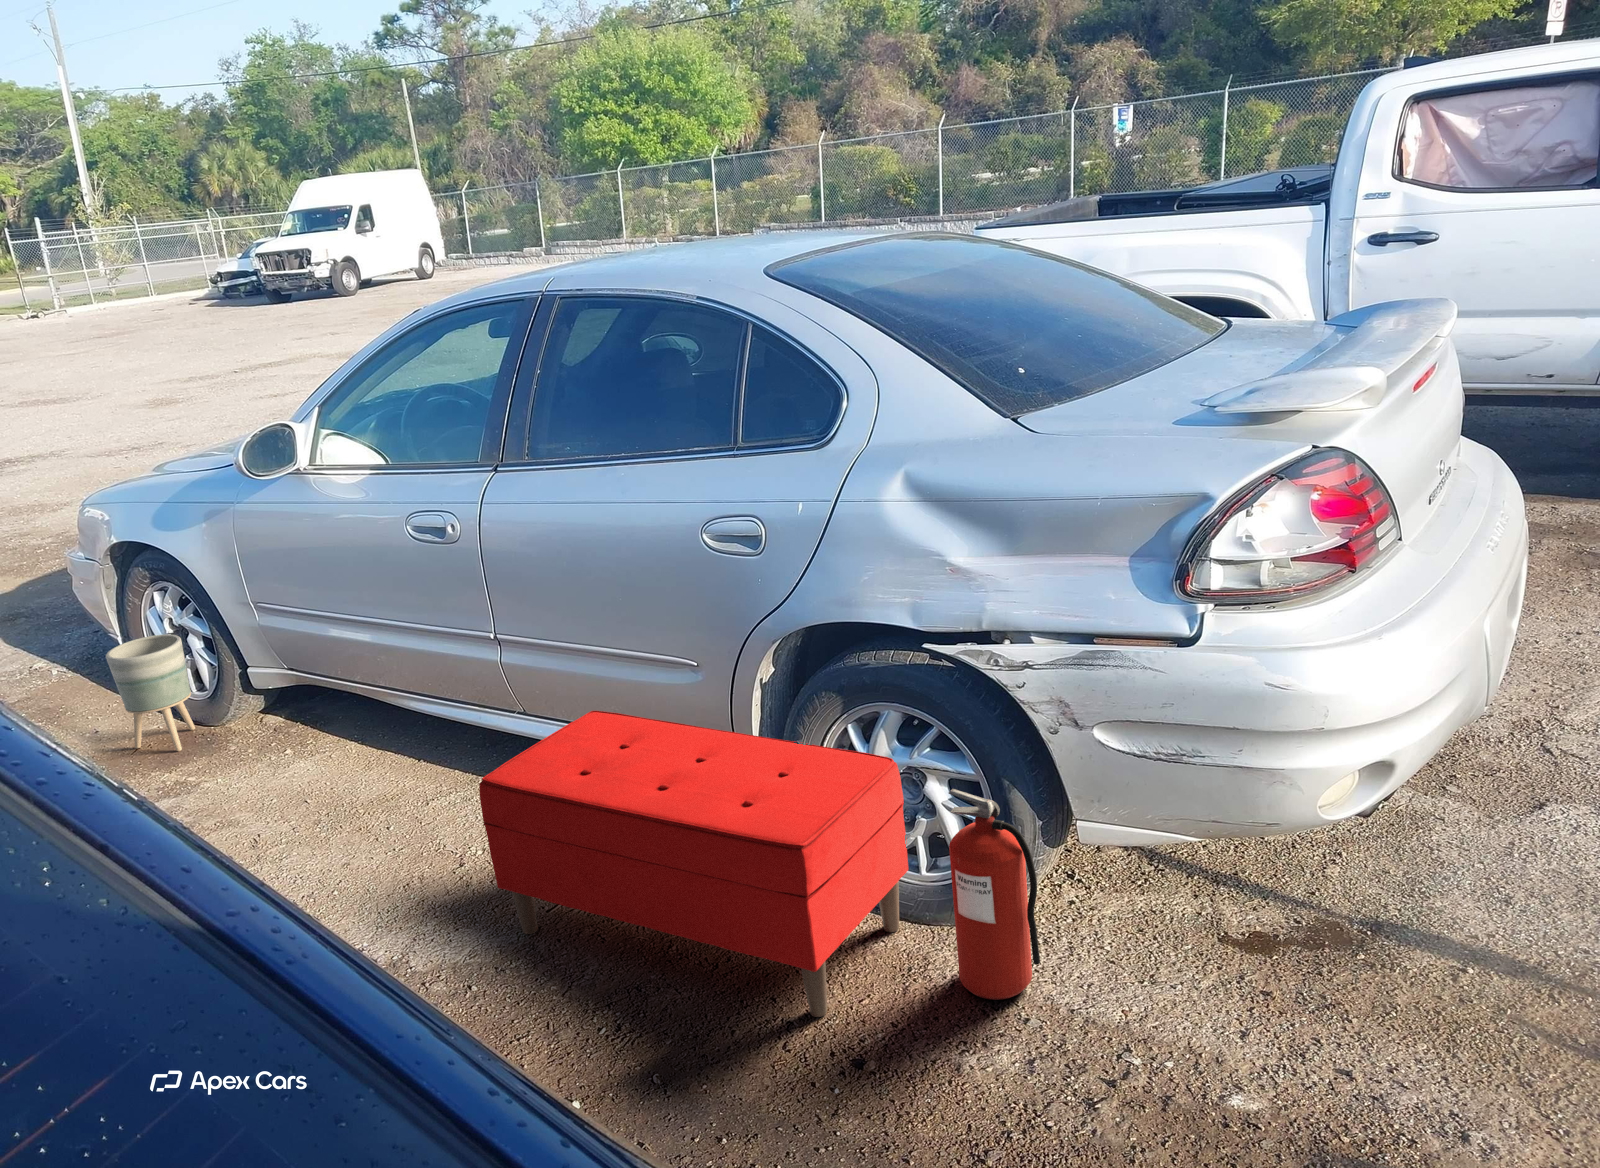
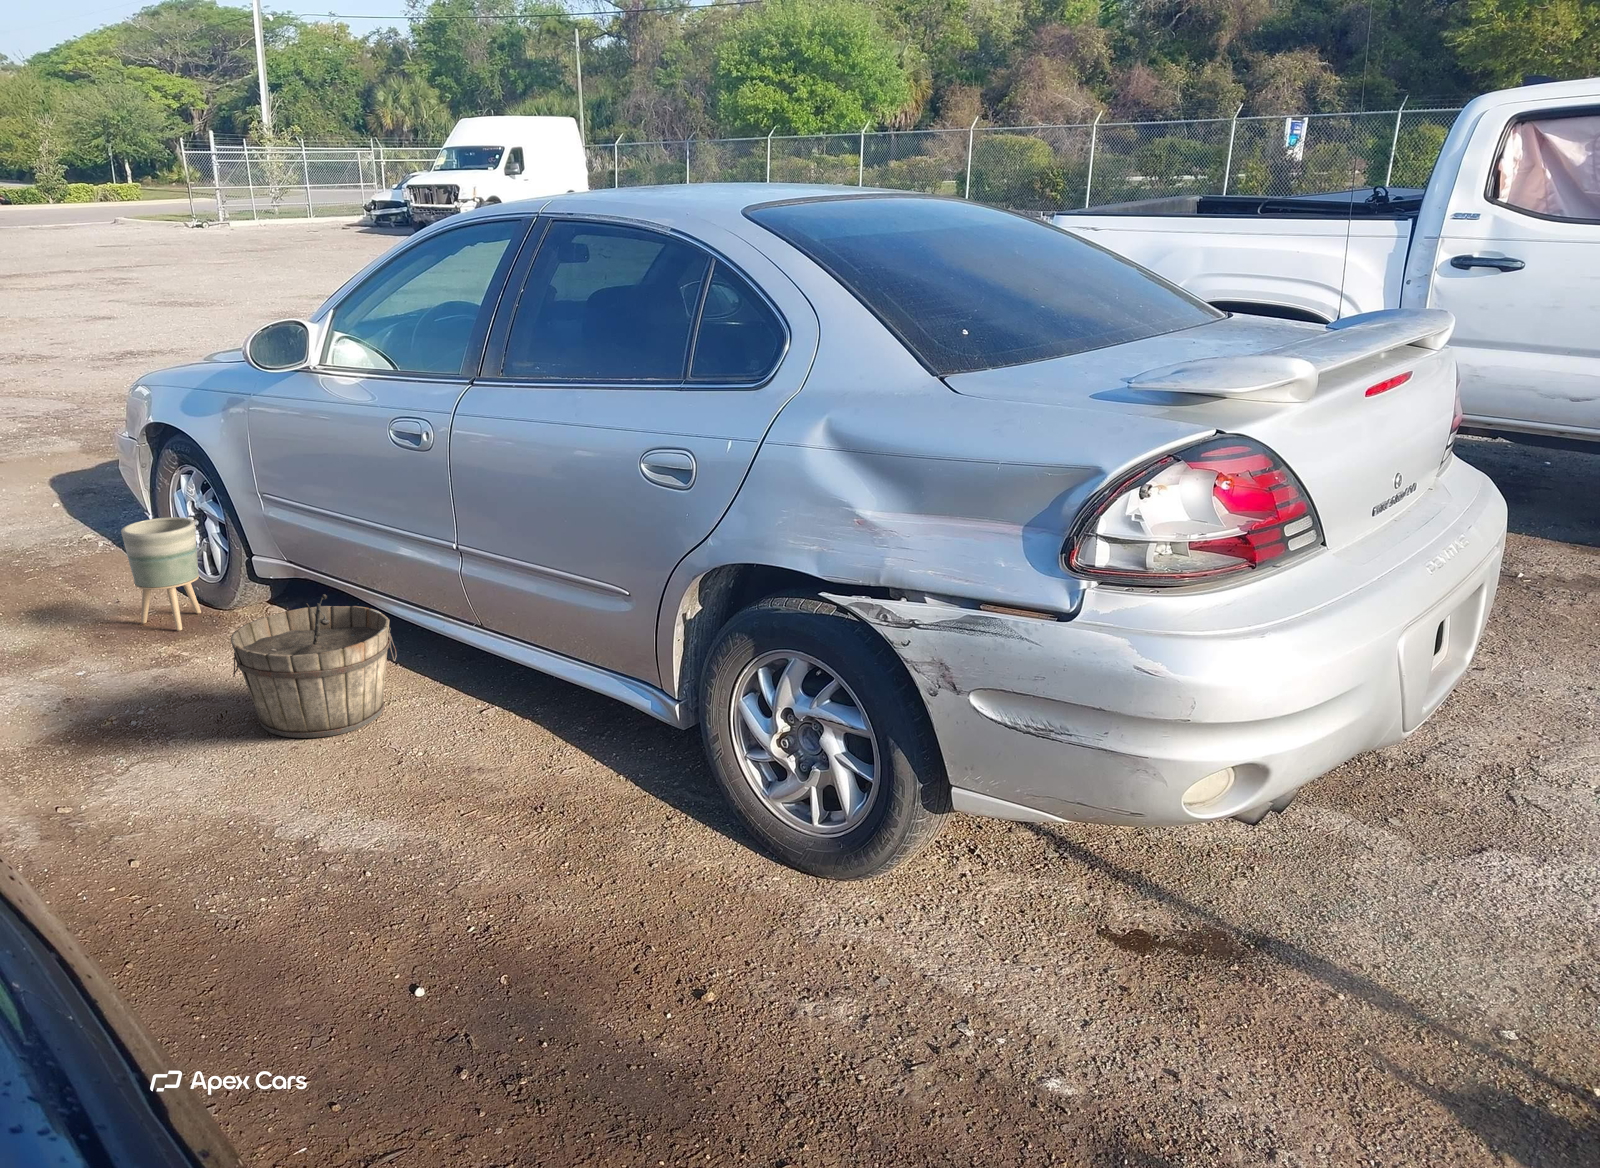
wooden bucket: none [263,700,433,851] -> present [231,594,397,738]
bench: present [479,711,908,1017] -> none [399,629,802,947]
fire extinguisher: present [949,789,1040,1000] -> none [822,738,903,956]

